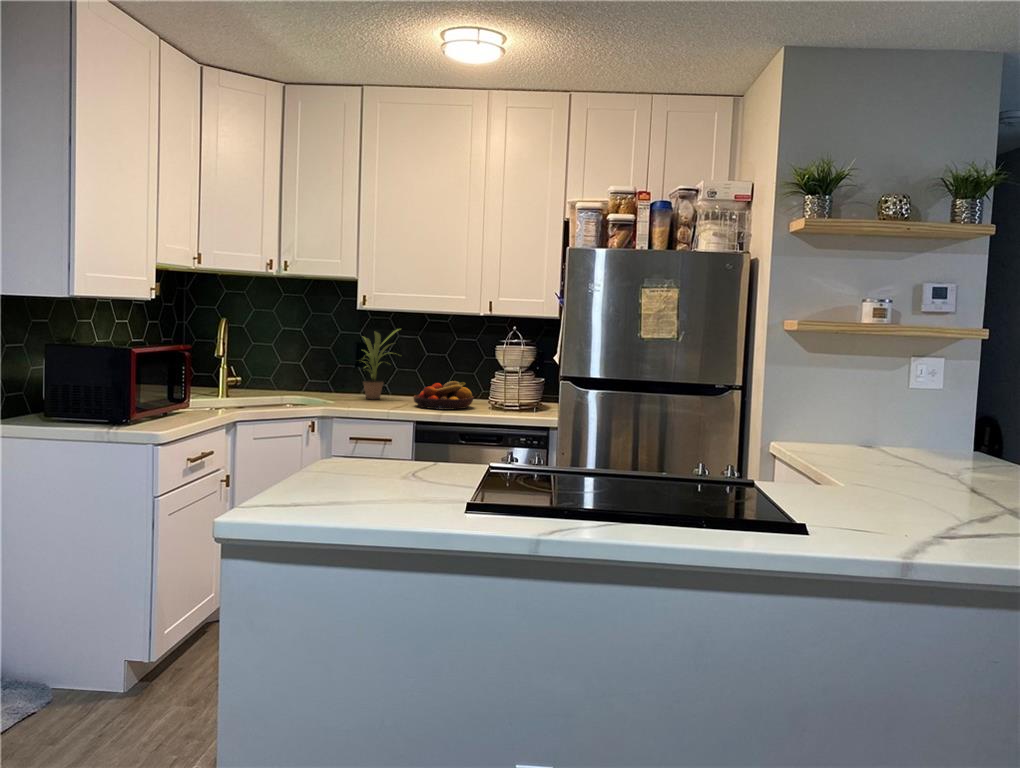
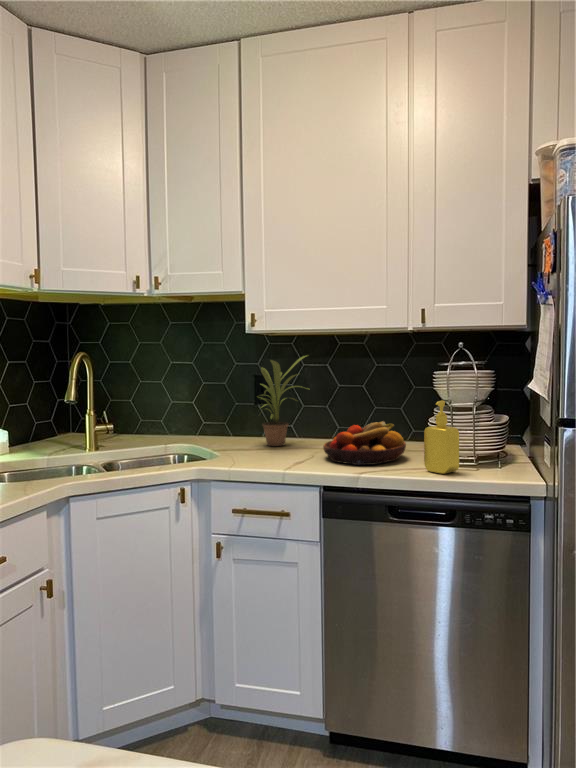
soap dispenser: none [484,366,508,414] -> present [424,401,459,474]

